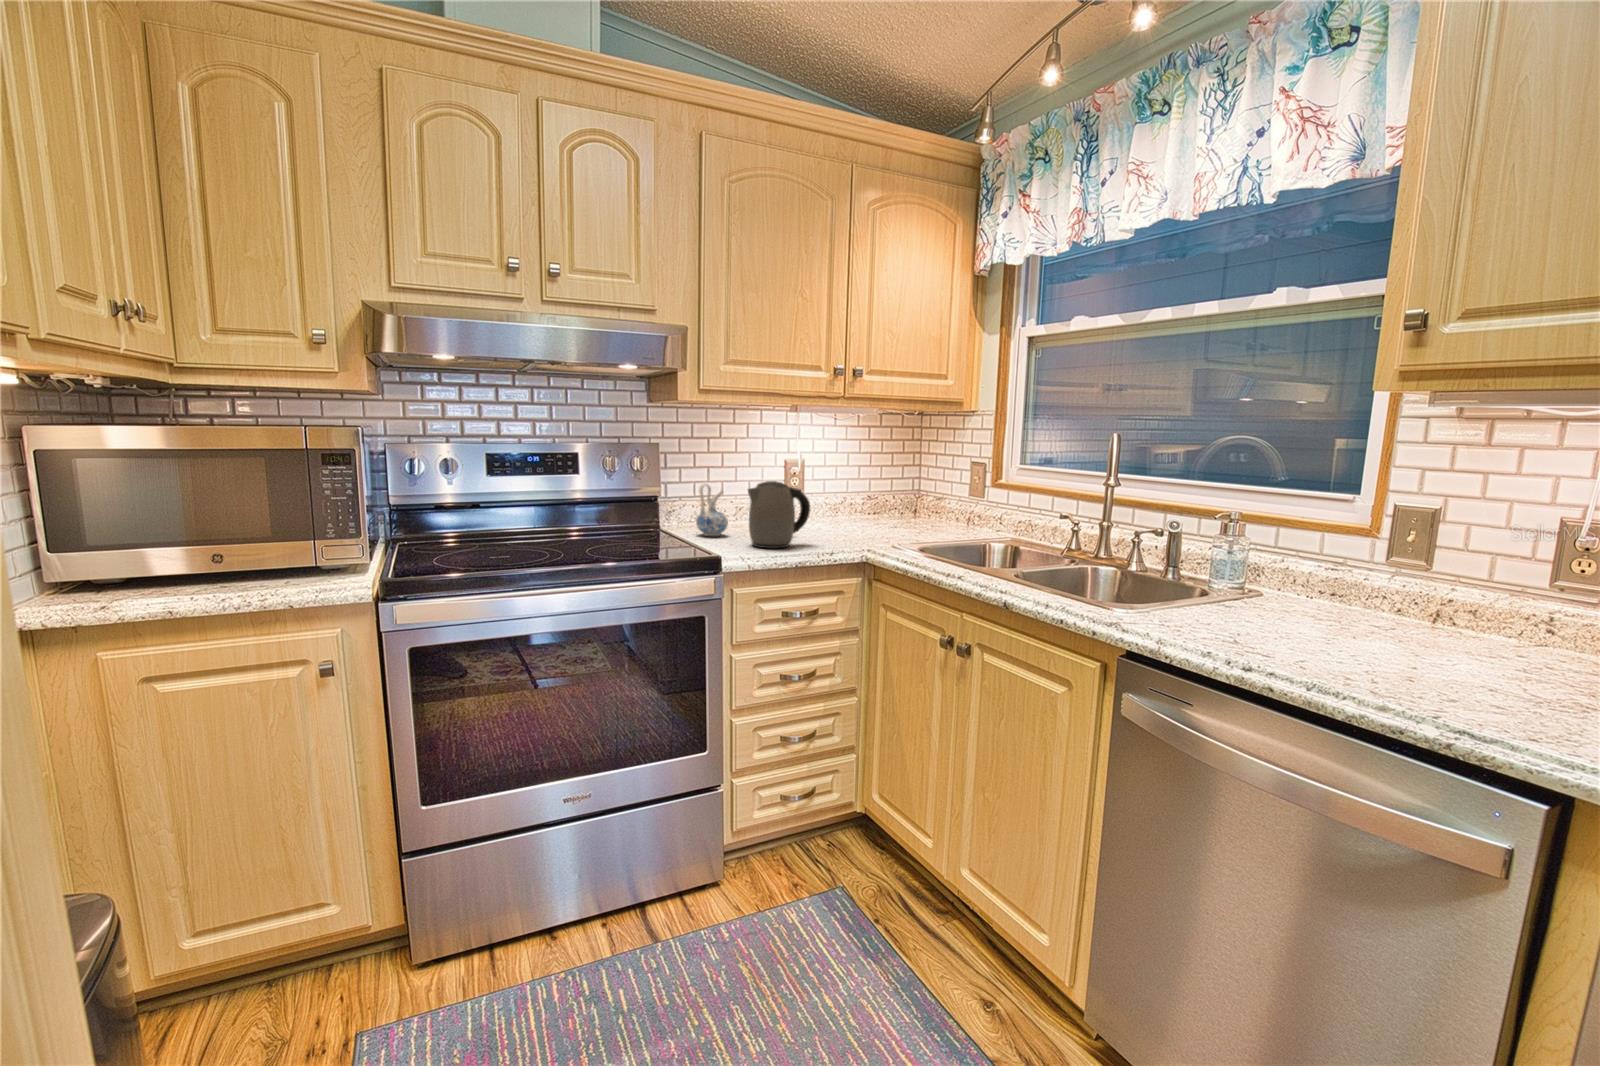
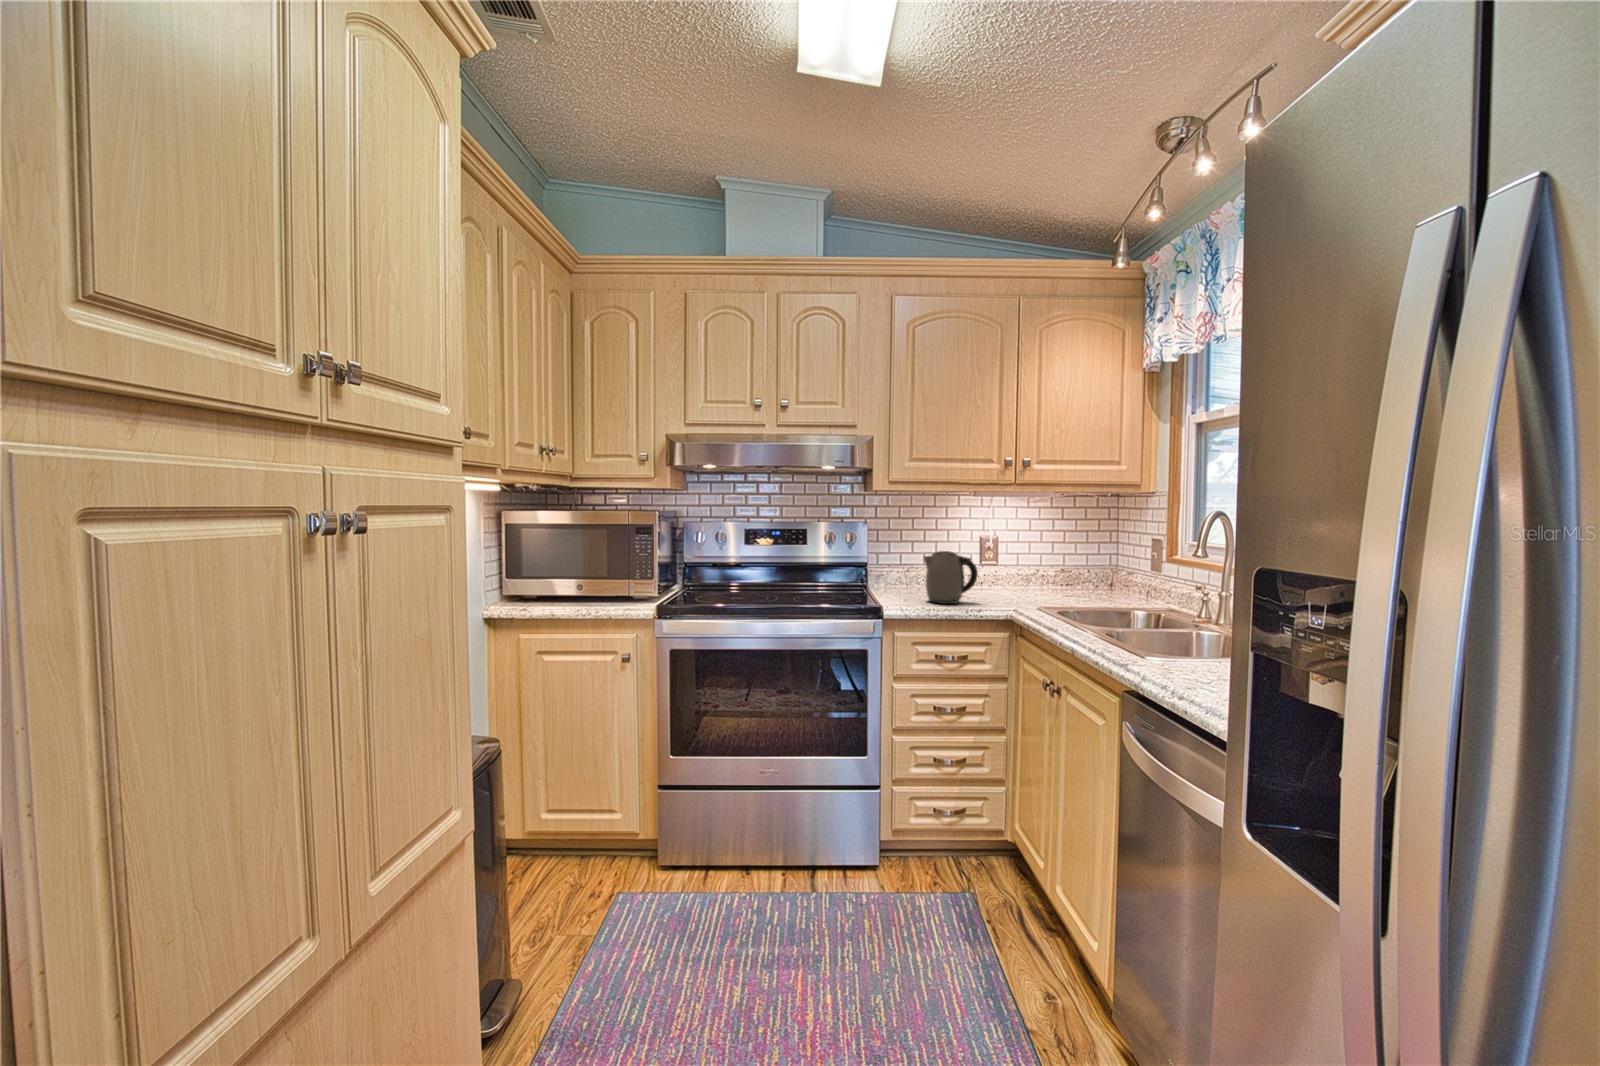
ceramic pitcher: present [696,484,728,536] -> none [897,552,921,593]

